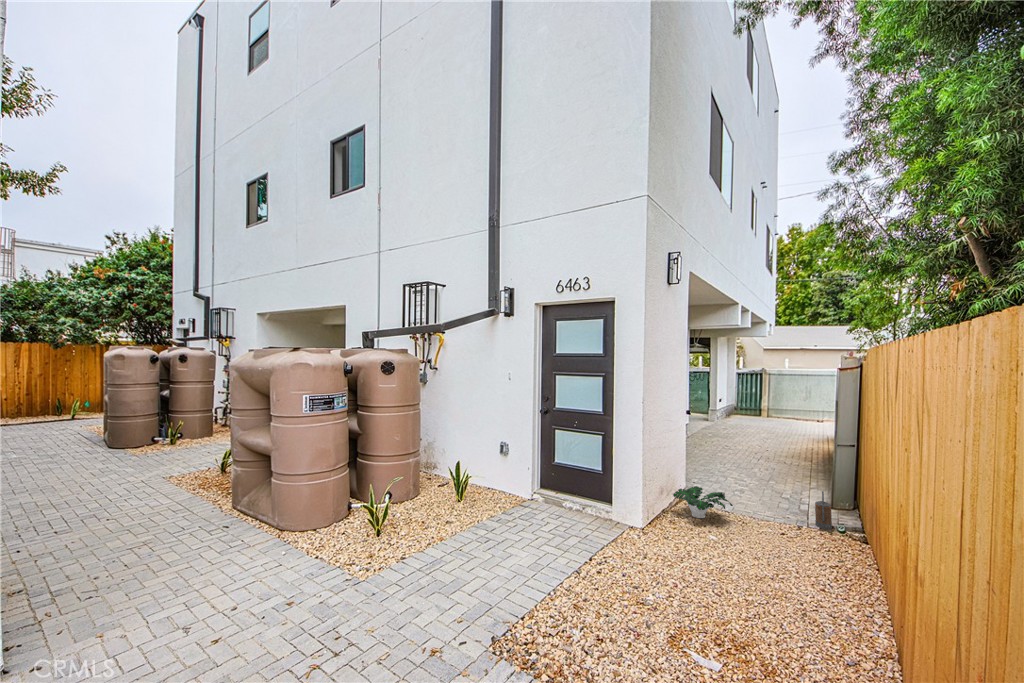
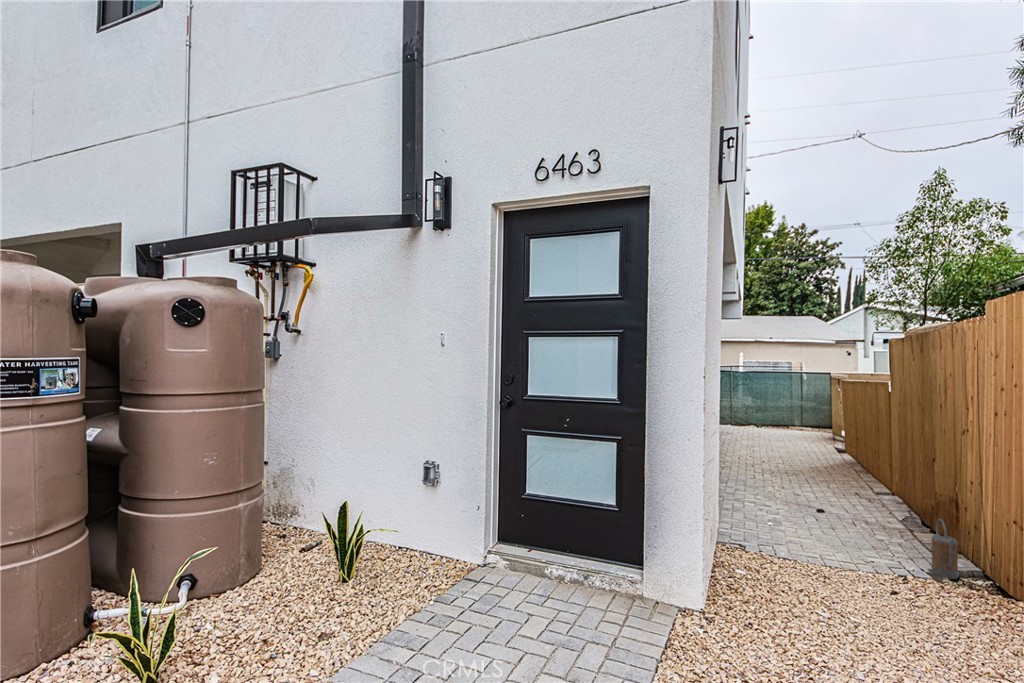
potted plant: present [673,486,733,518] -> none [721,521,823,576]

